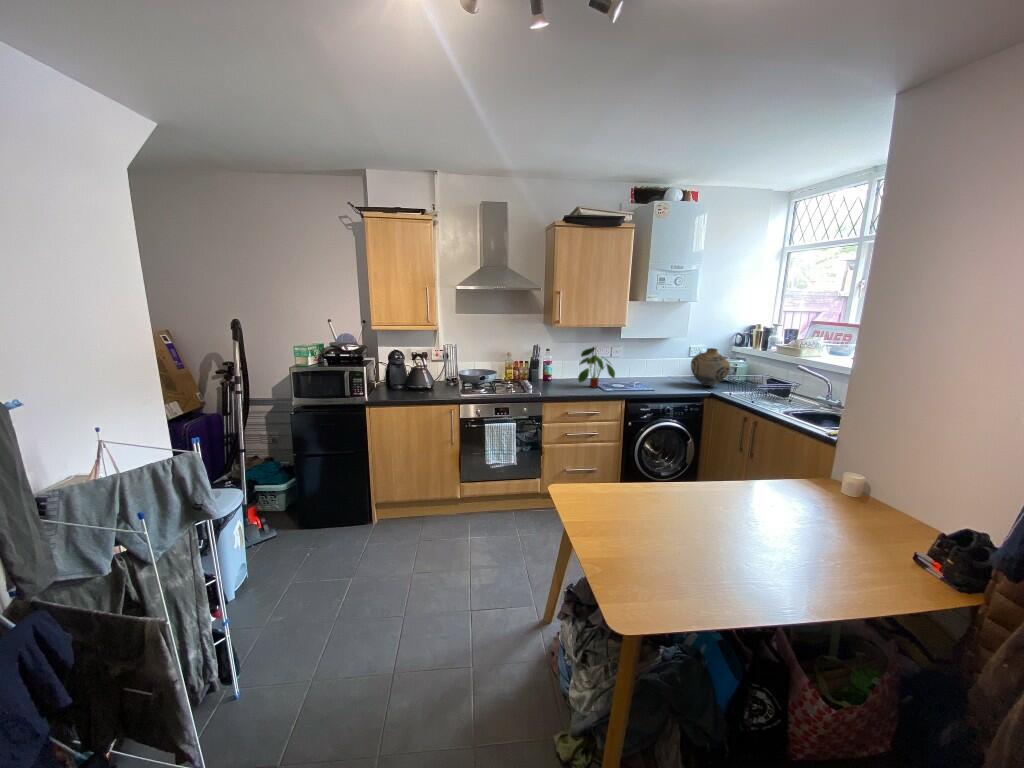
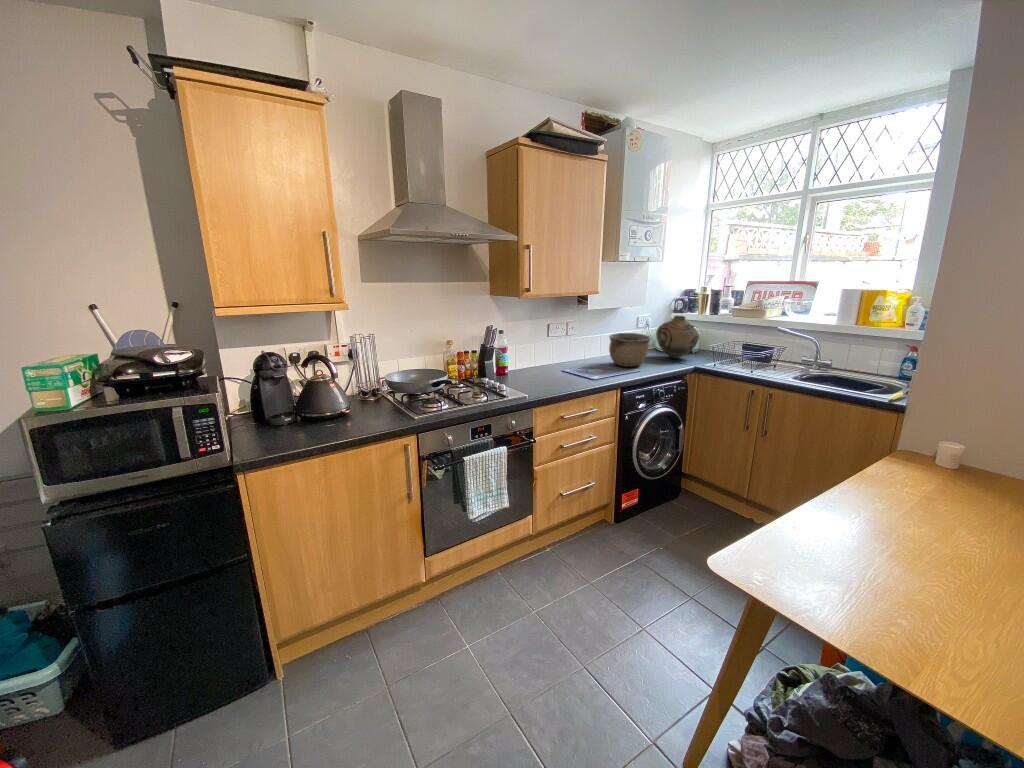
plant: present [578,348,615,387] -> none [543,323,595,376]
bowl: none [637,359,673,387] -> present [609,333,651,366]

